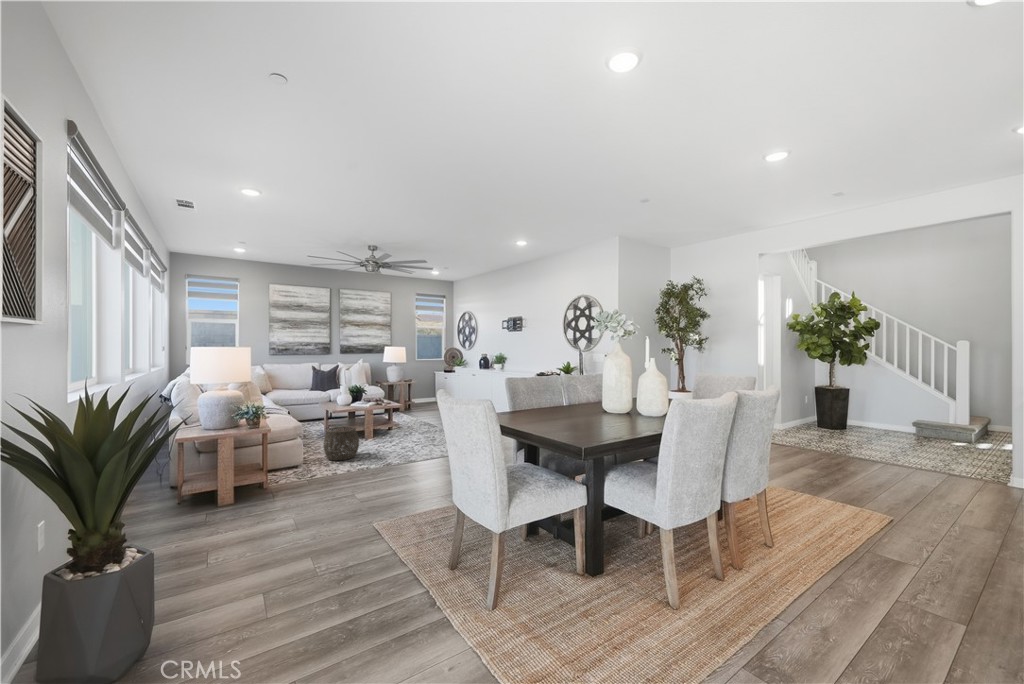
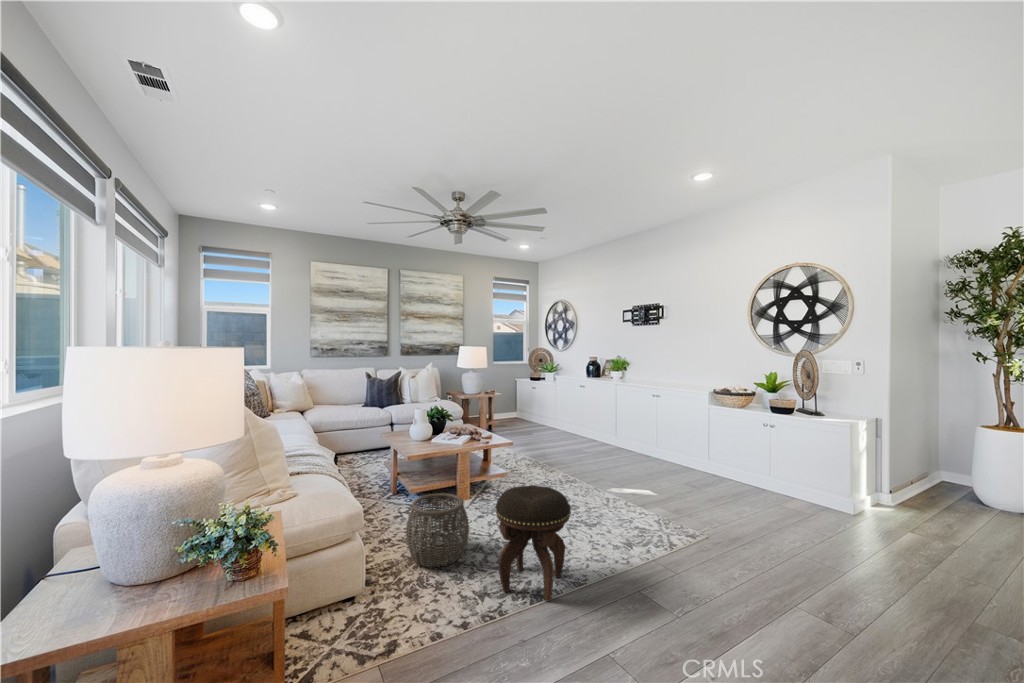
footstool: none [367,417,406,468] -> present [496,485,571,601]

